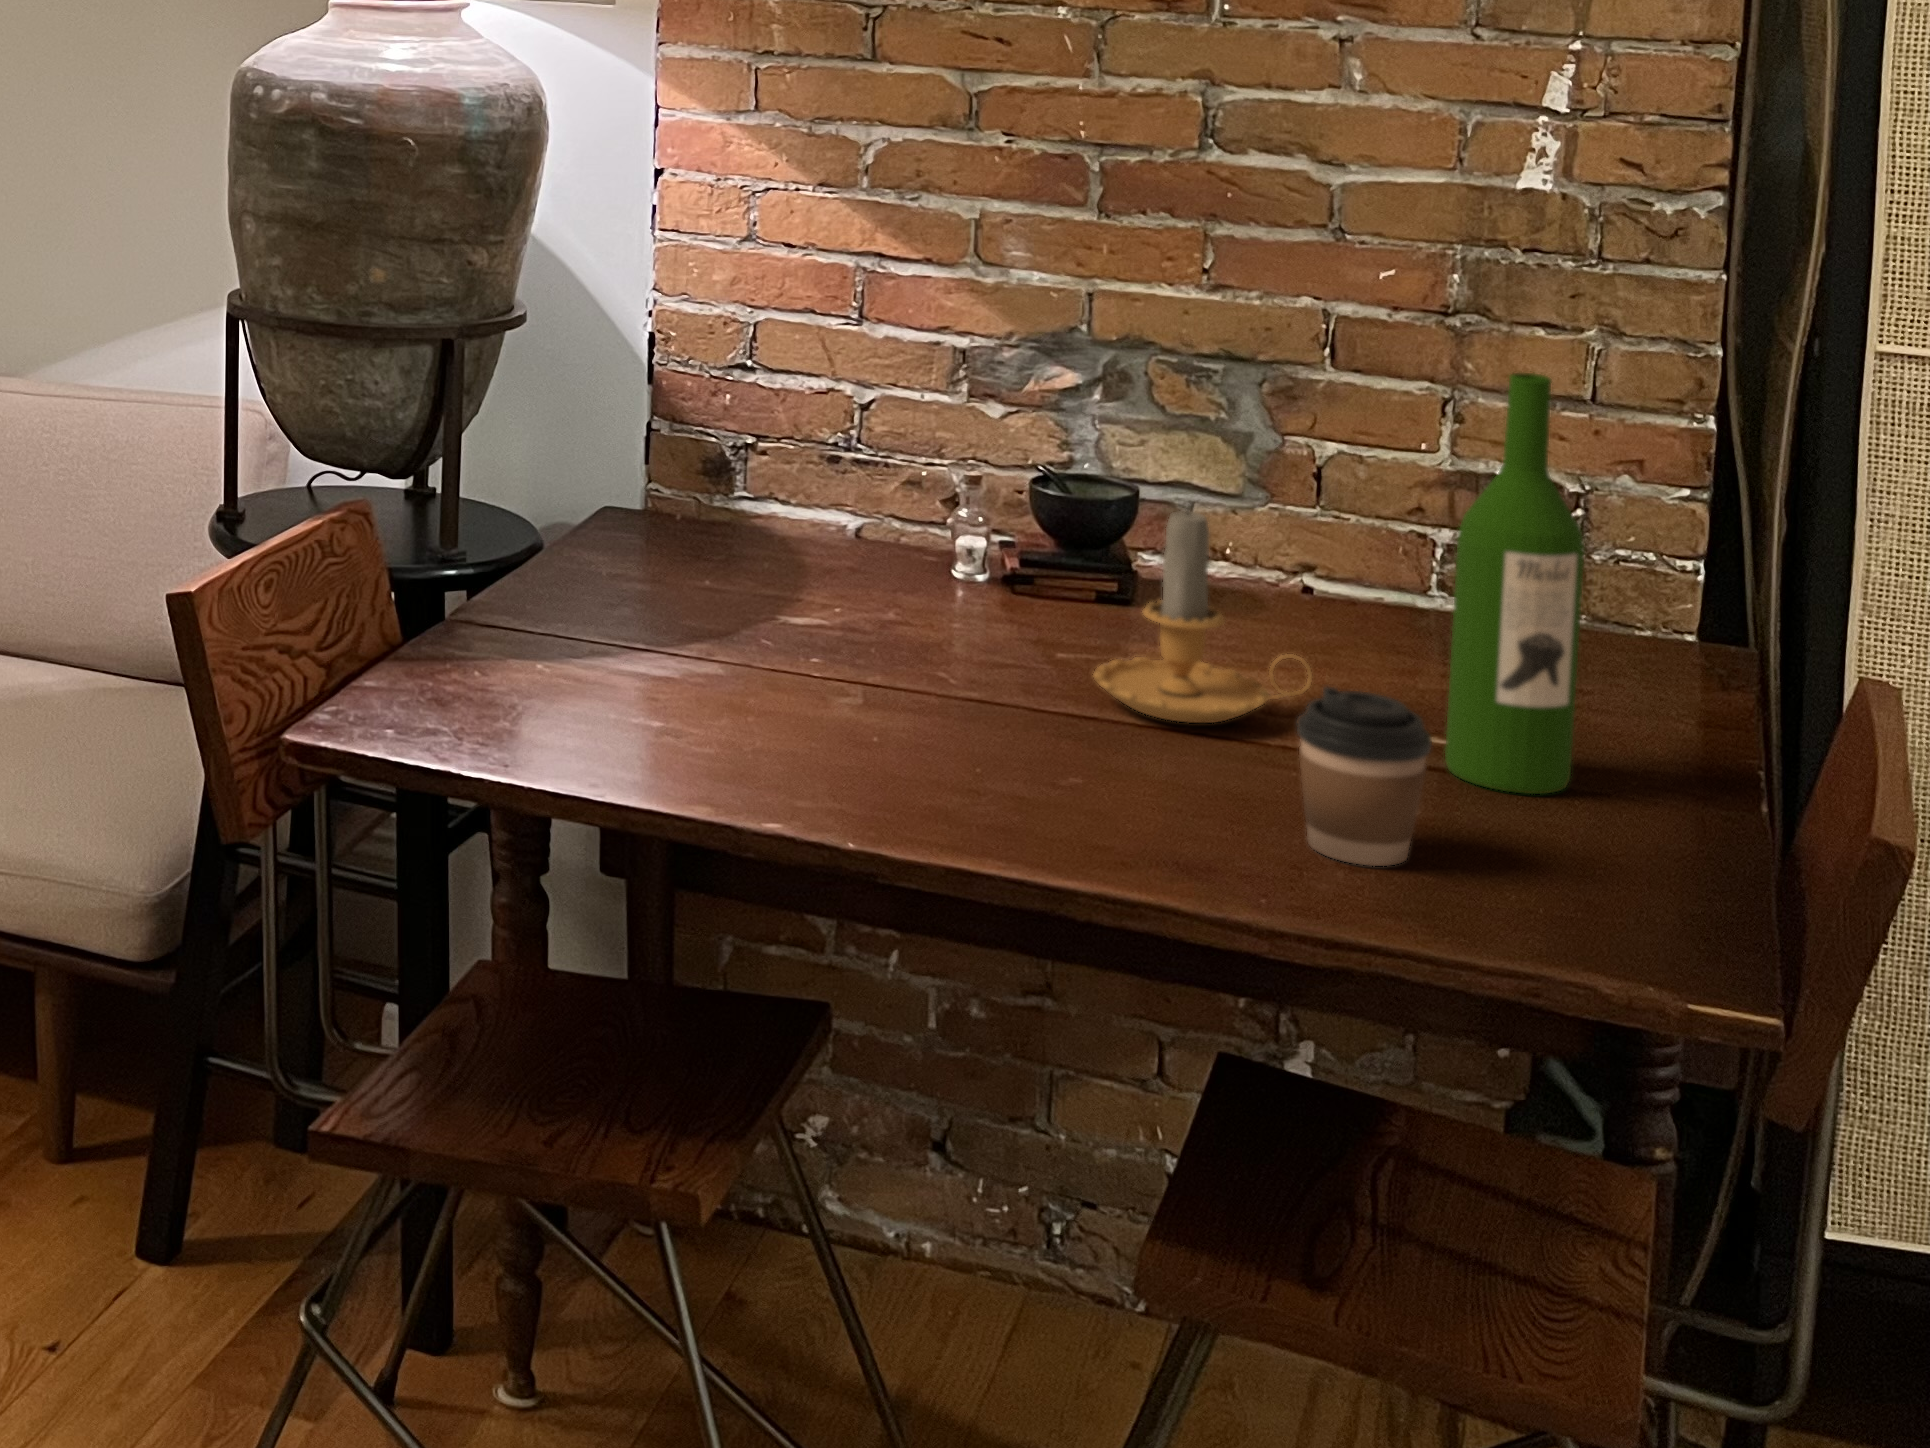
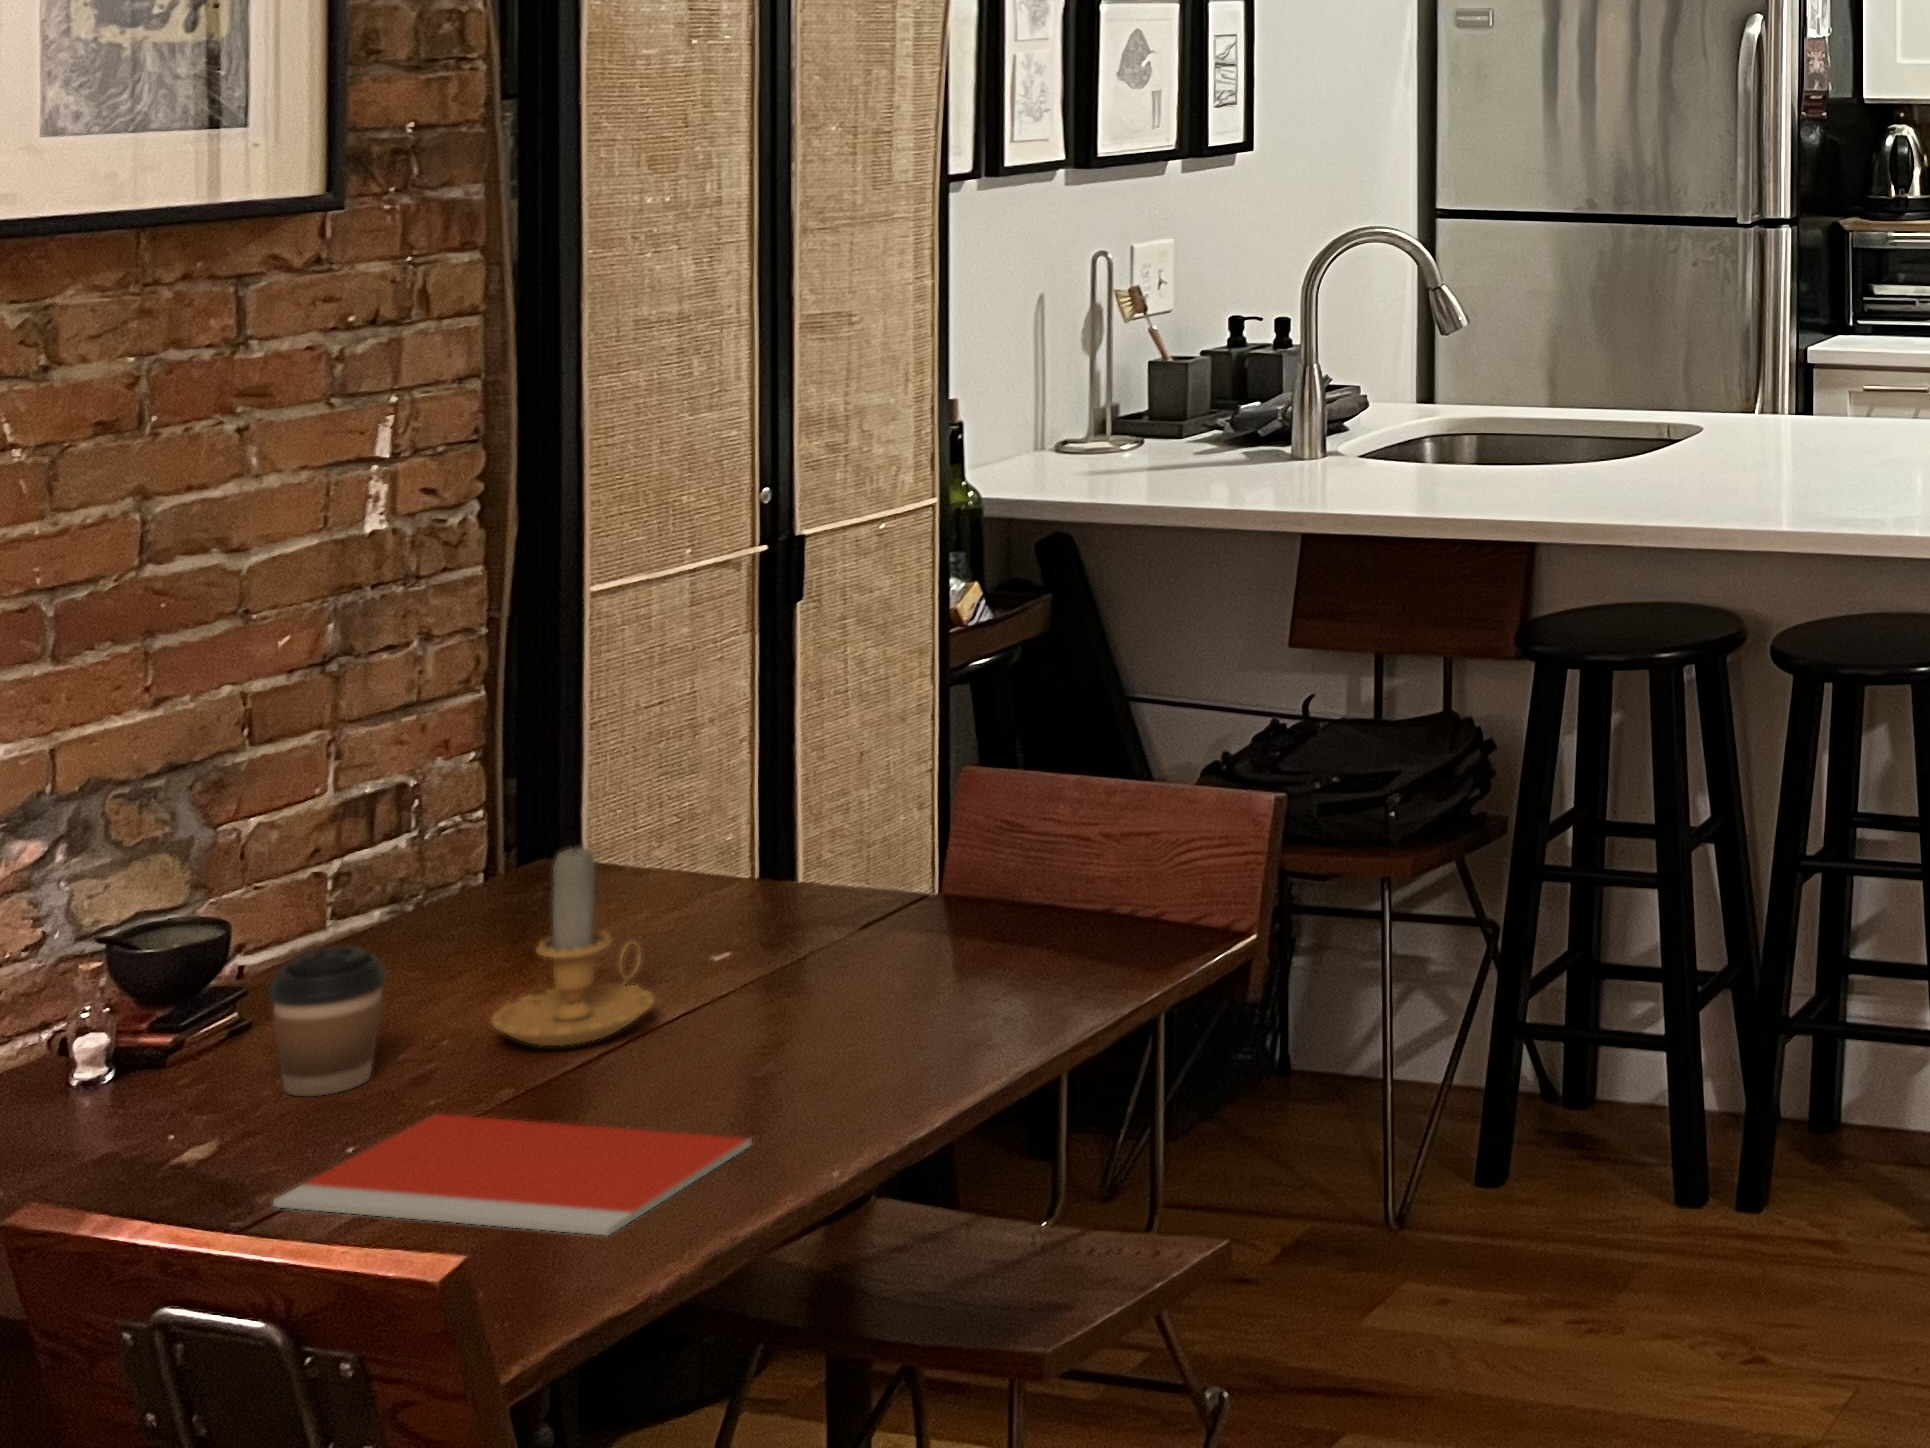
wine bottle: present [1445,373,1584,794] -> none [731,632,827,971]
notebook: none [616,647,898,792] -> present [273,1114,752,1235]
coffee cup: present [1297,686,1432,866] -> present [270,946,386,1096]

